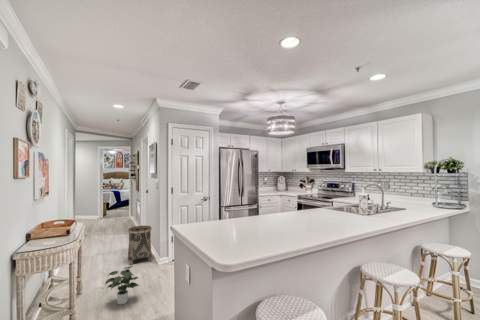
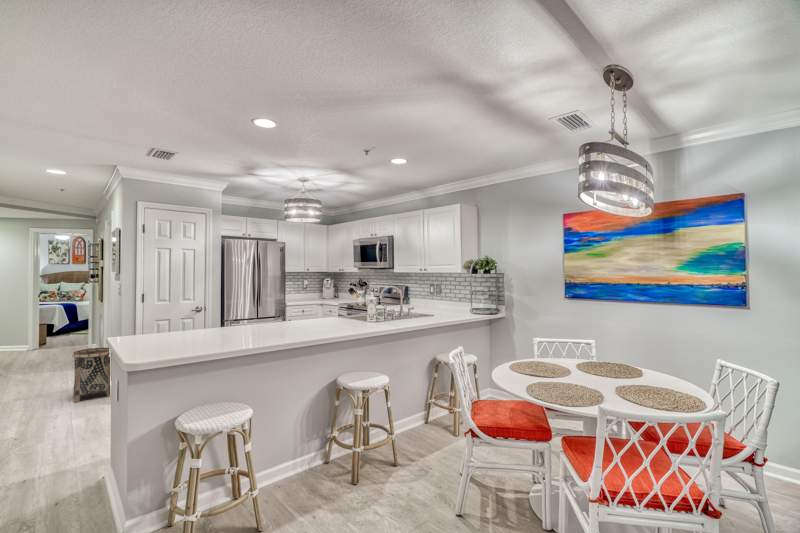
potted plant: present [105,266,139,305] -> none [24,393,80,442]

